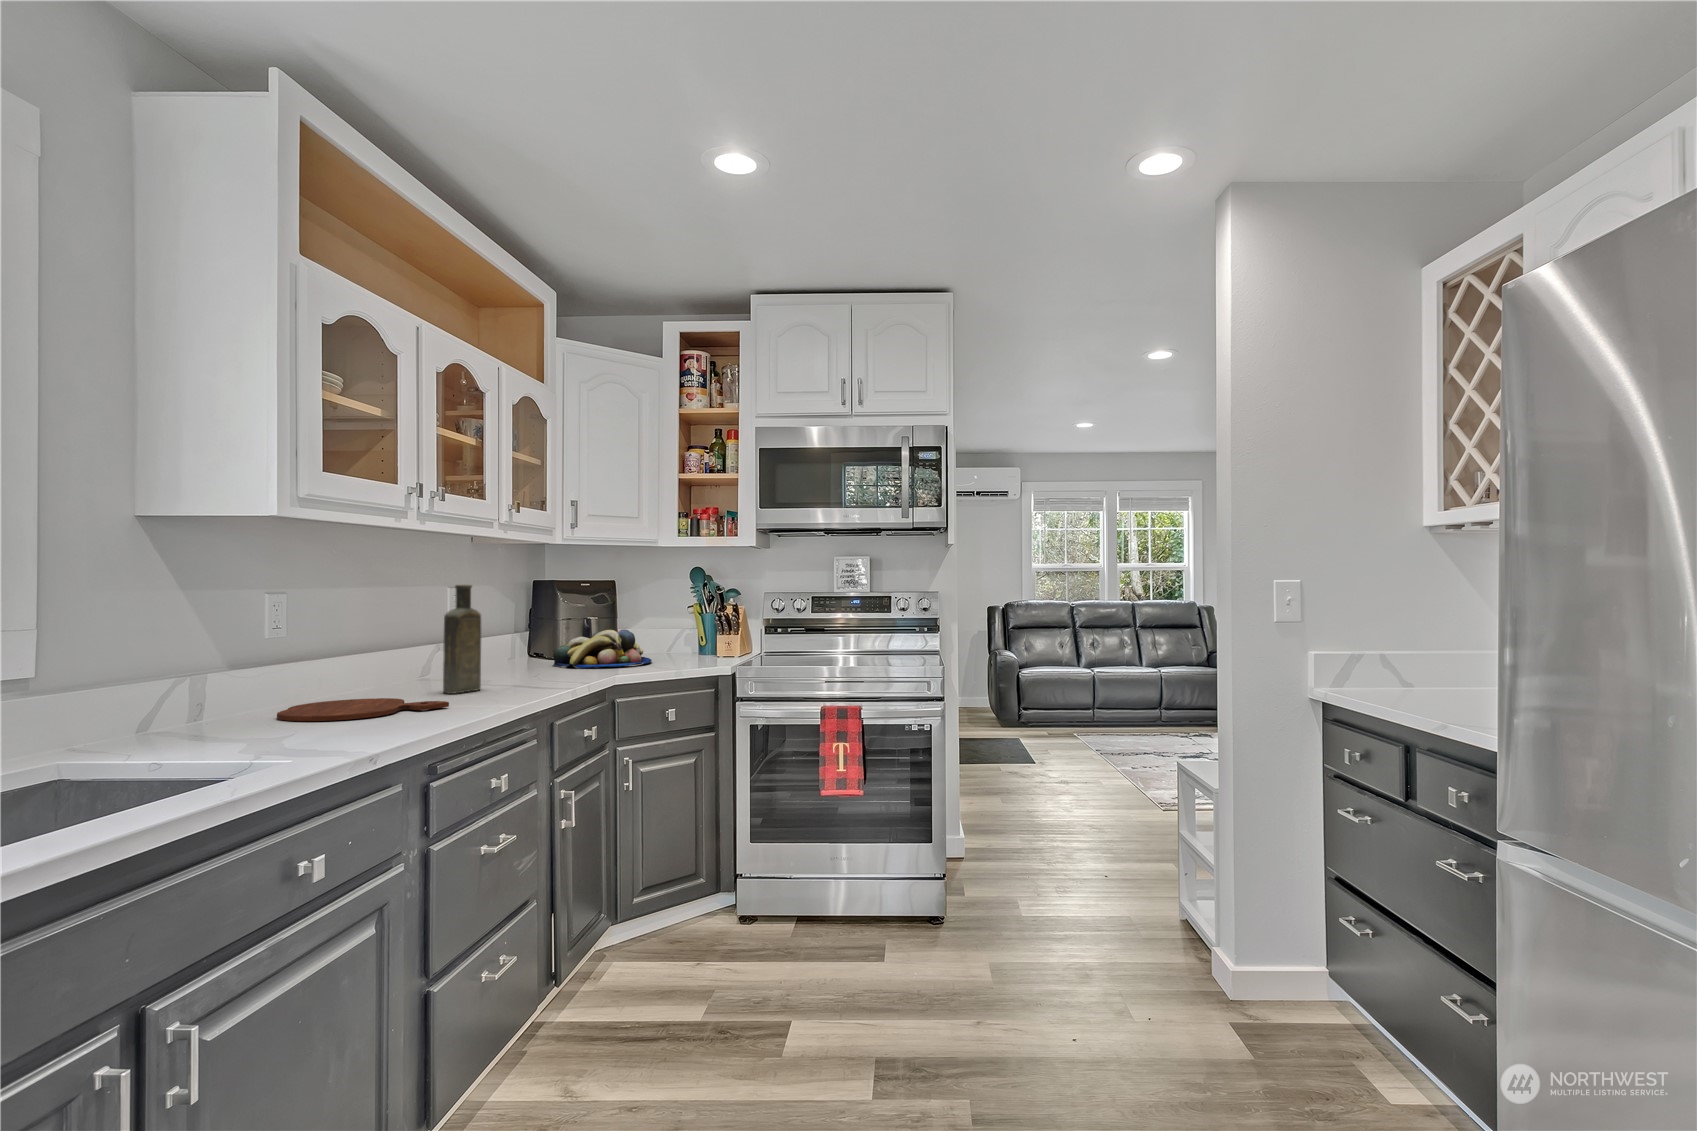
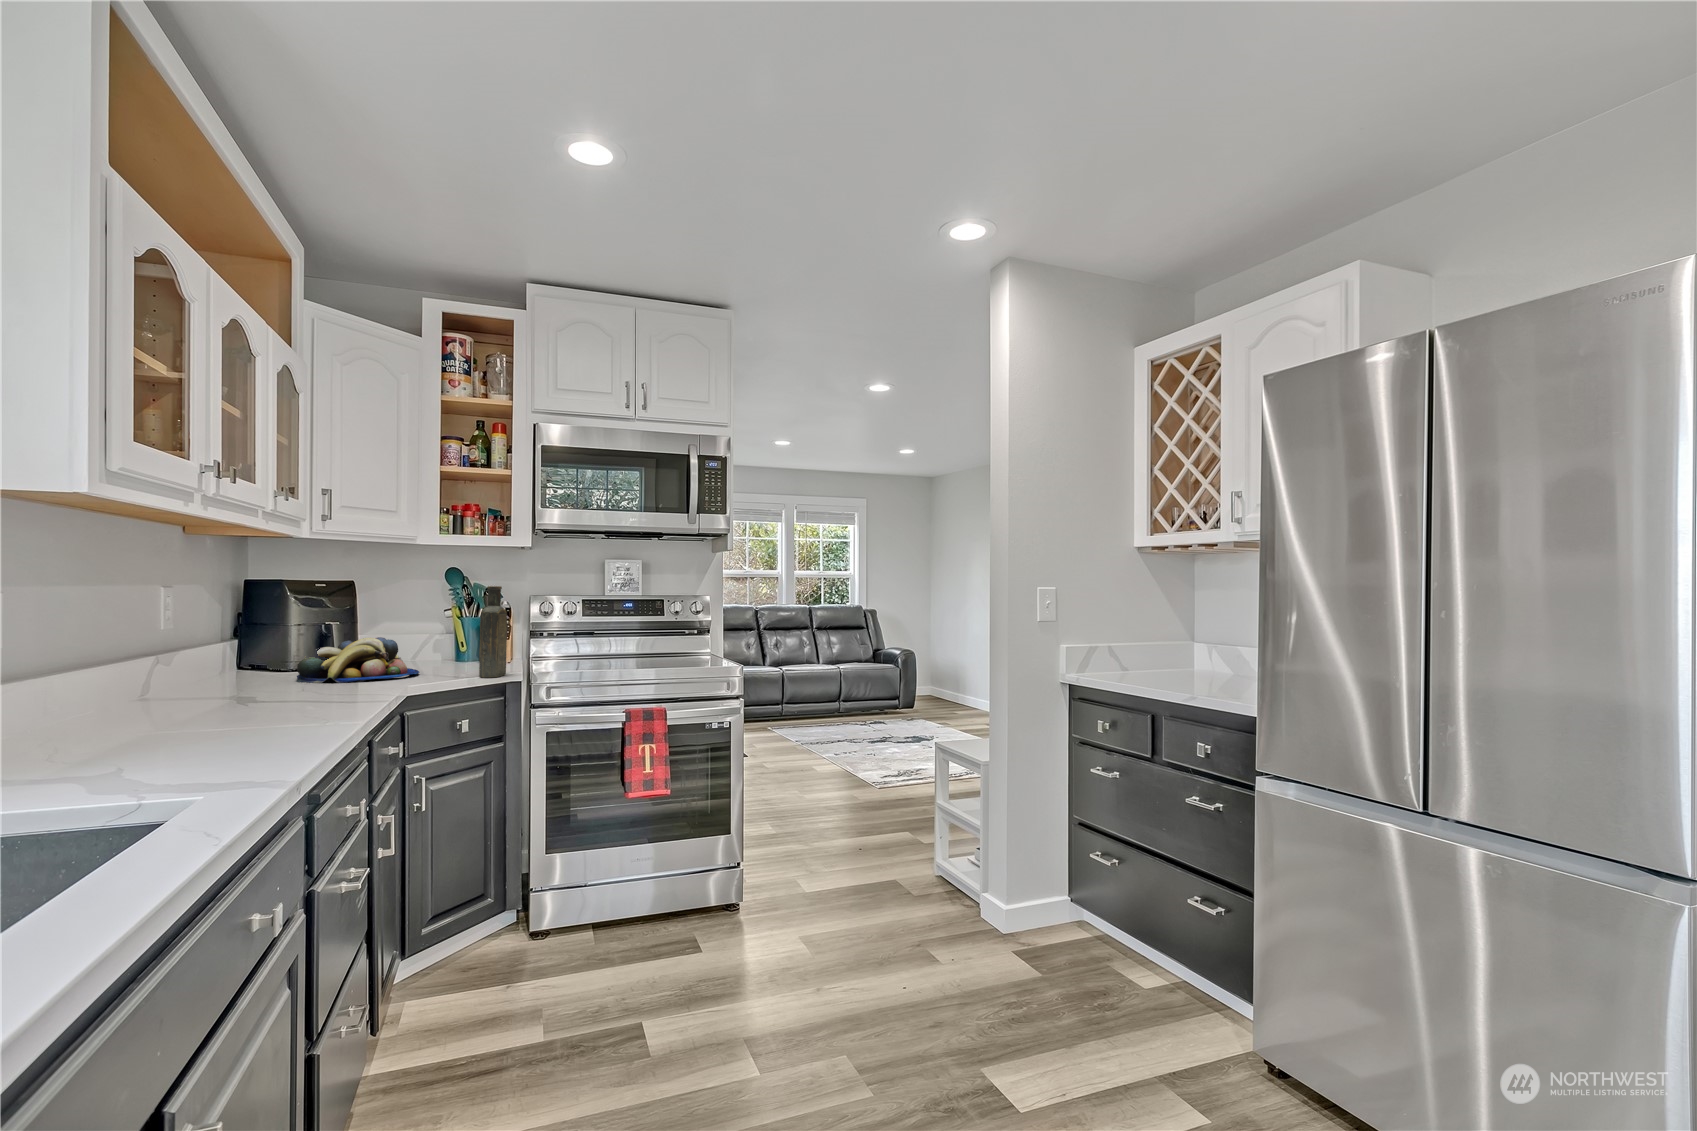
bottle: present [443,585,481,694] -> present [479,586,507,678]
cutting board: present [277,698,449,721] -> none [49,721,279,755]

